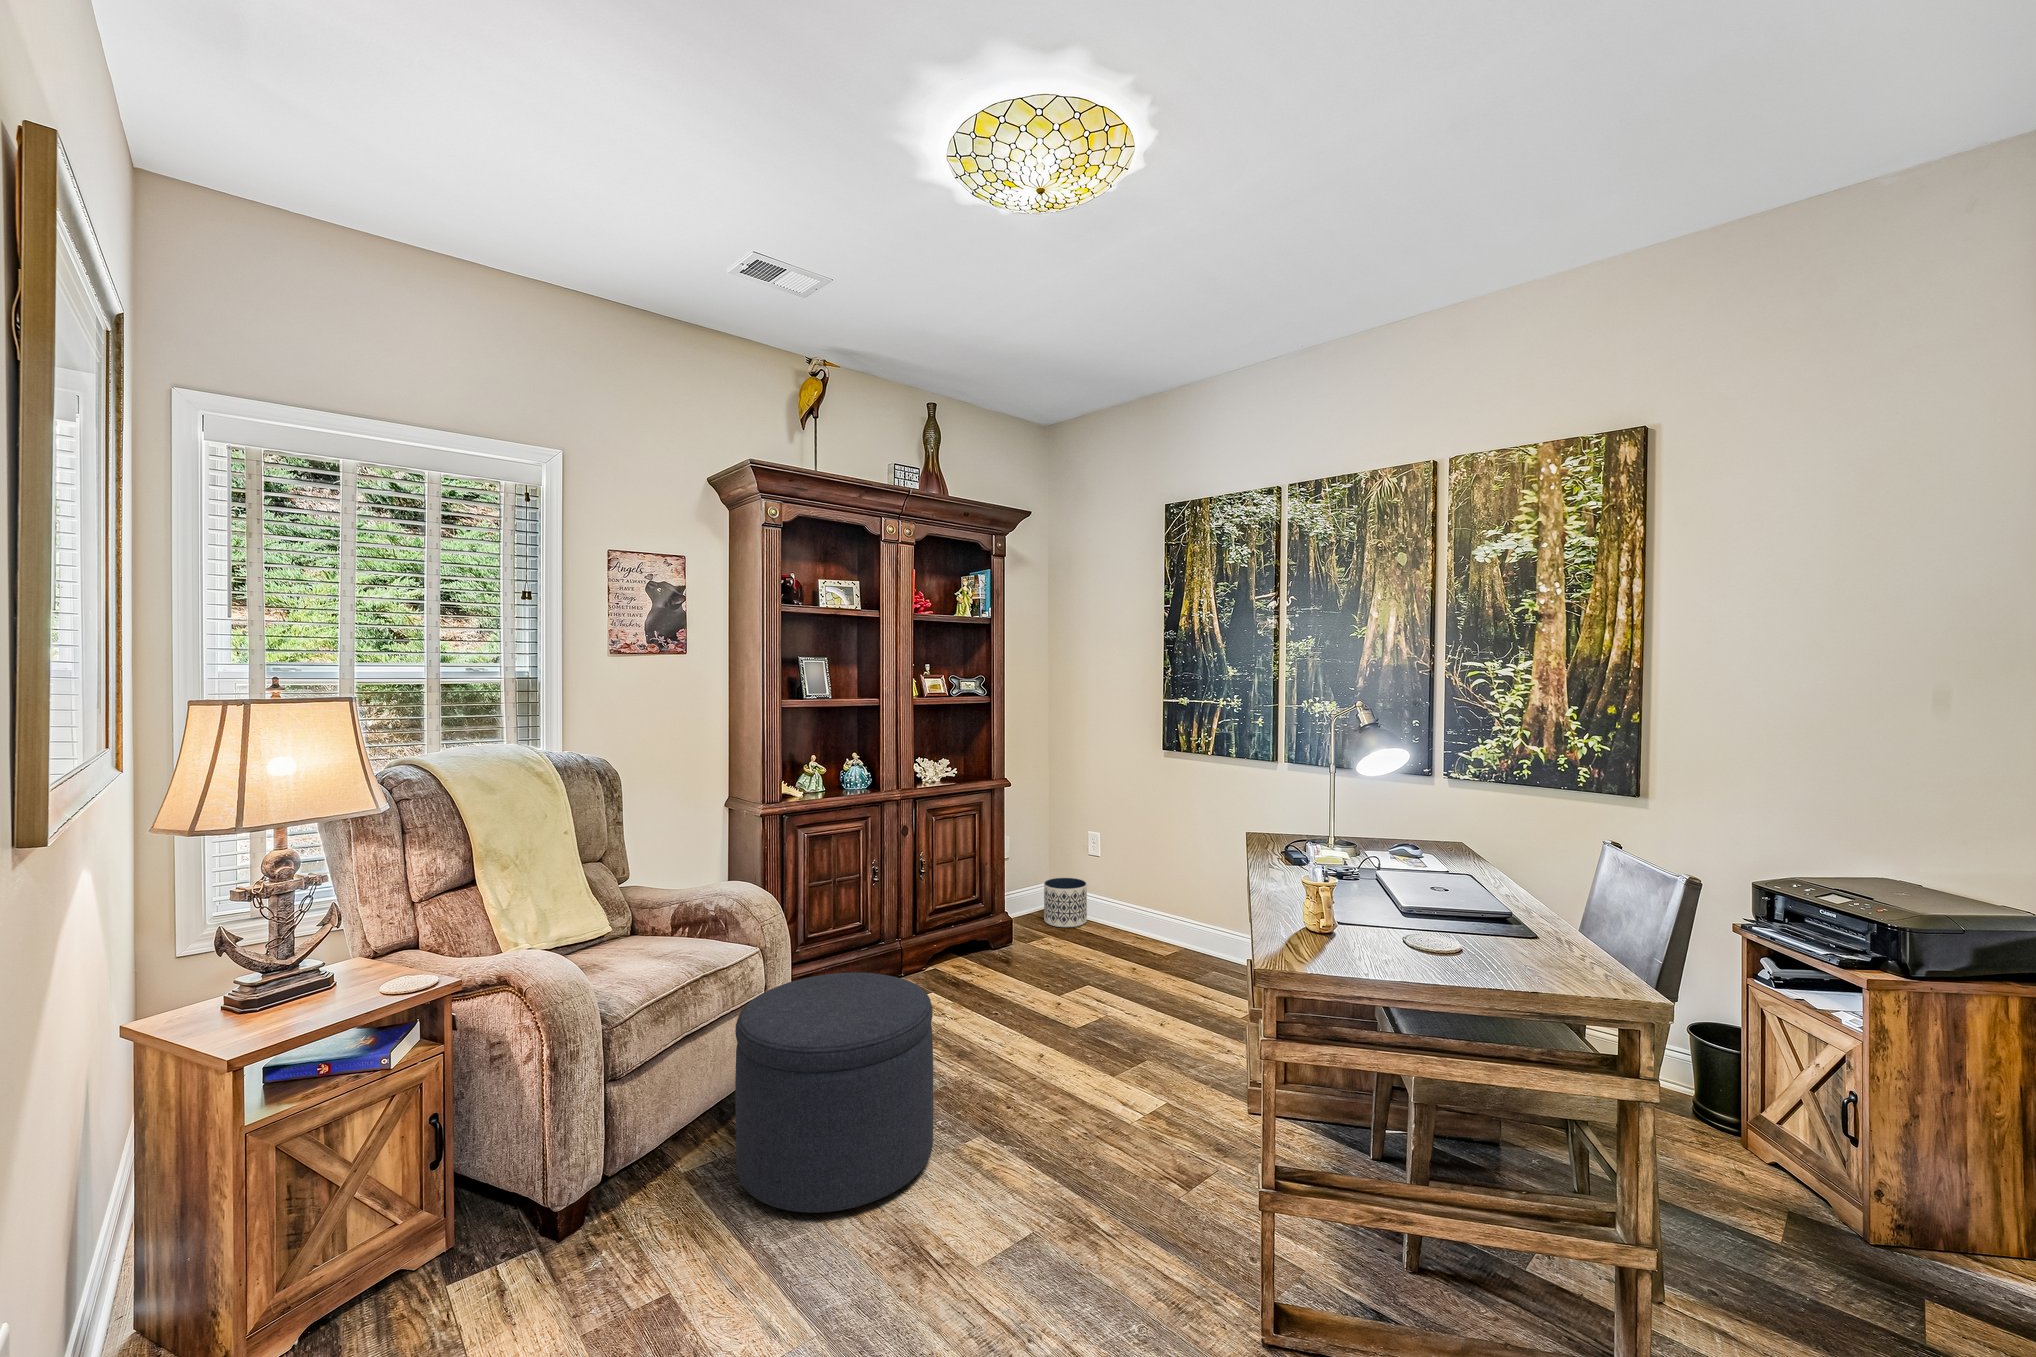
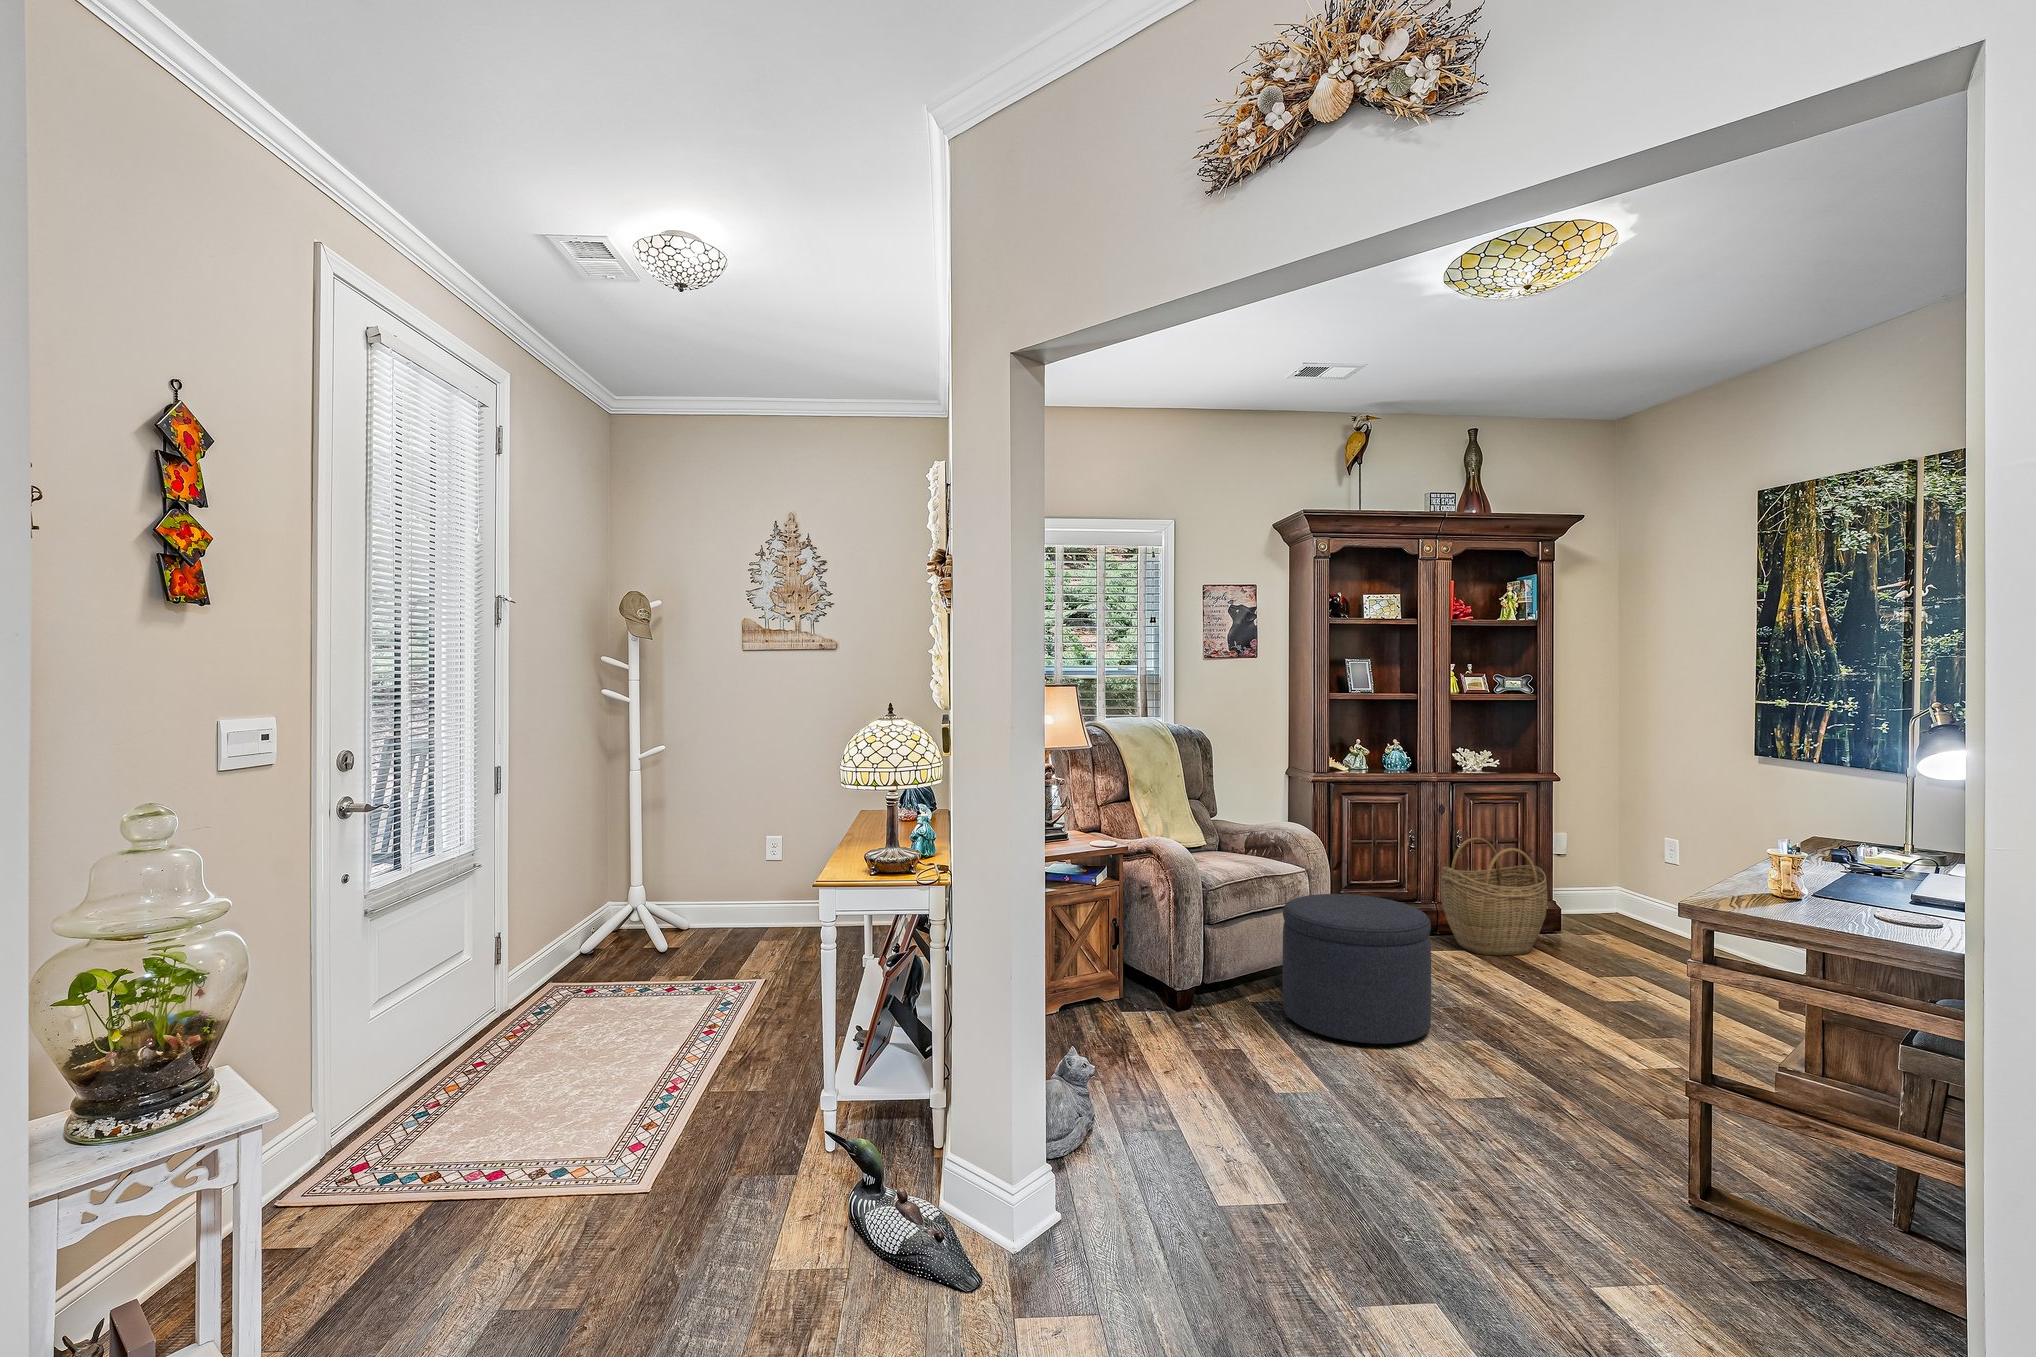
woven basket: none [905,856,1009,990] -> present [1441,837,1548,955]
planter: present [1044,878,1087,927] -> none [1609,885,1662,935]

